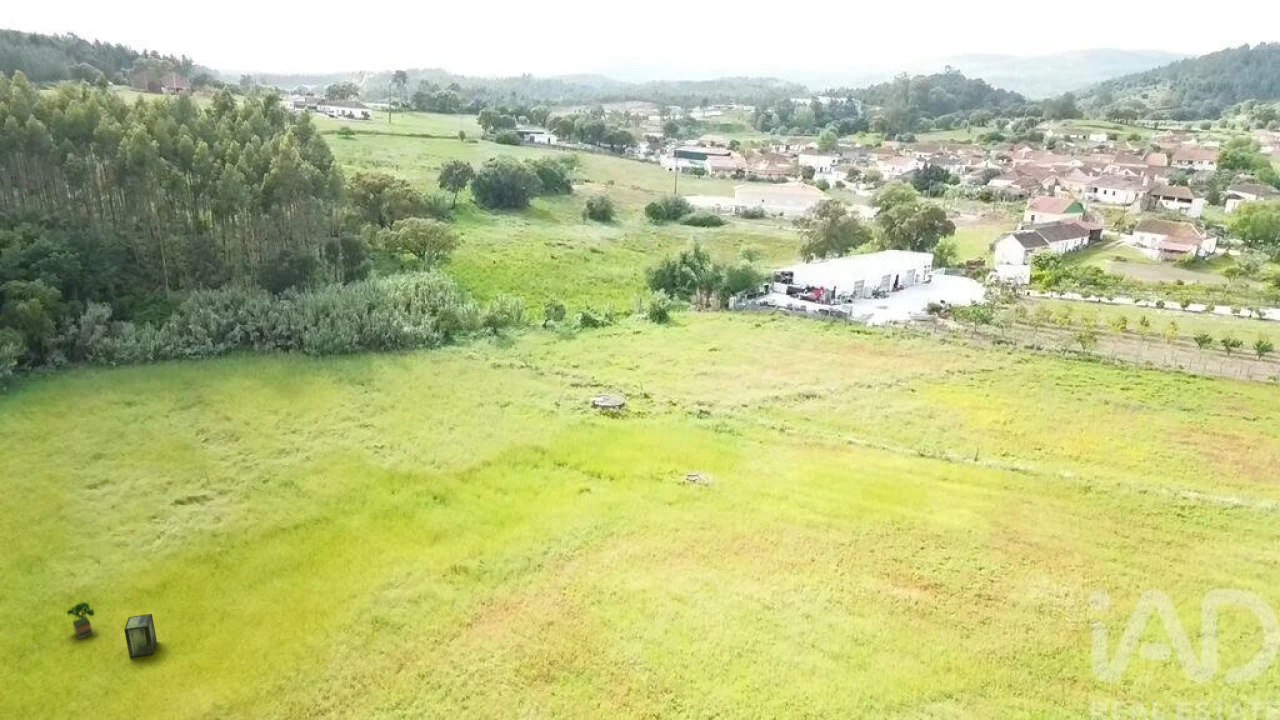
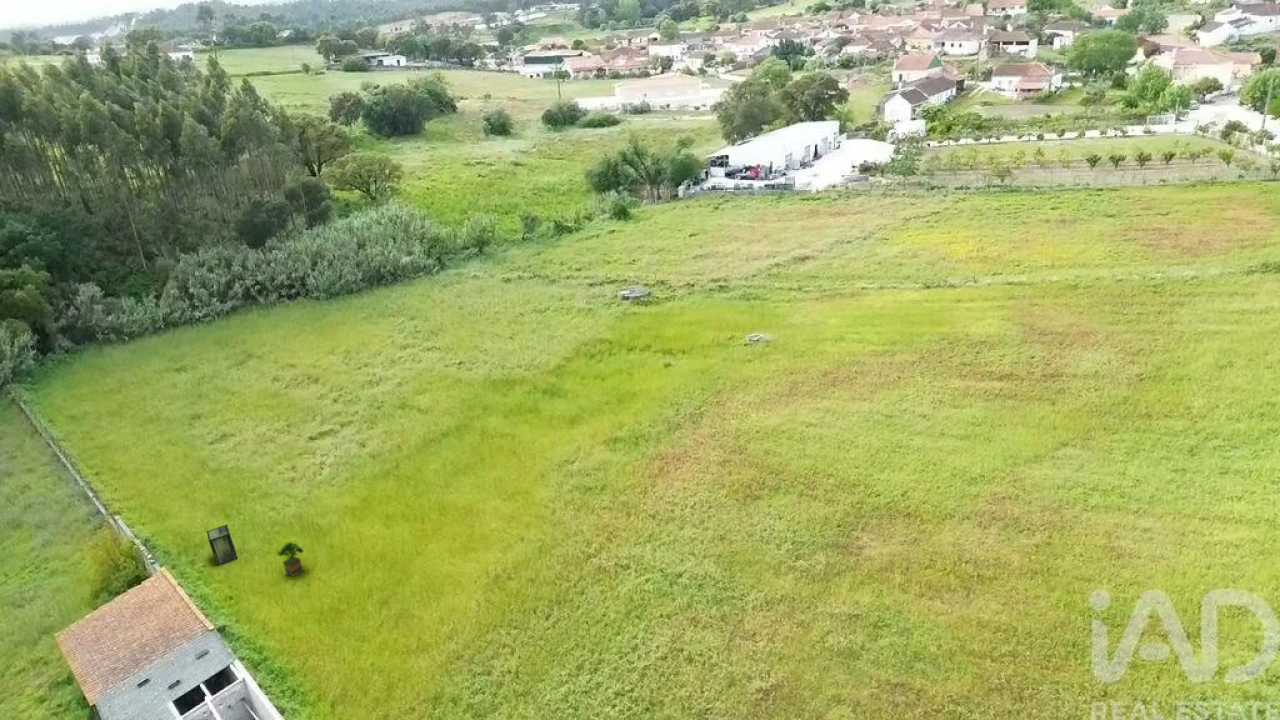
storage box: present [124,614,157,658] -> present [207,525,237,566]

